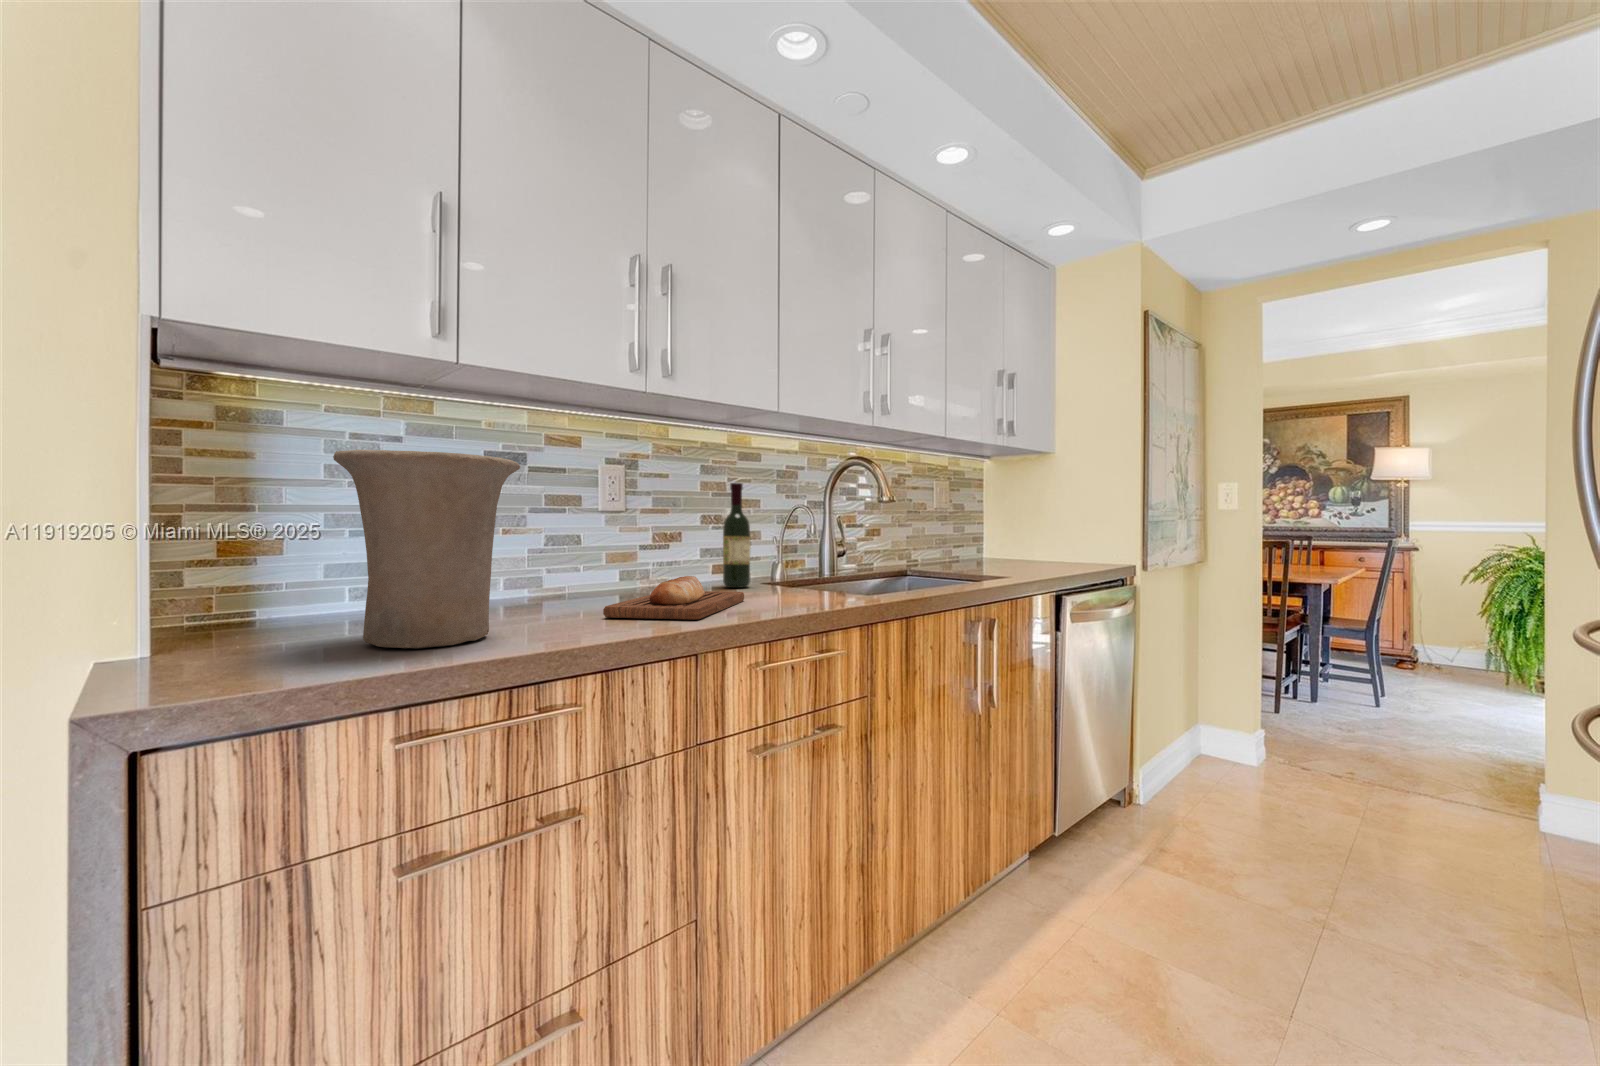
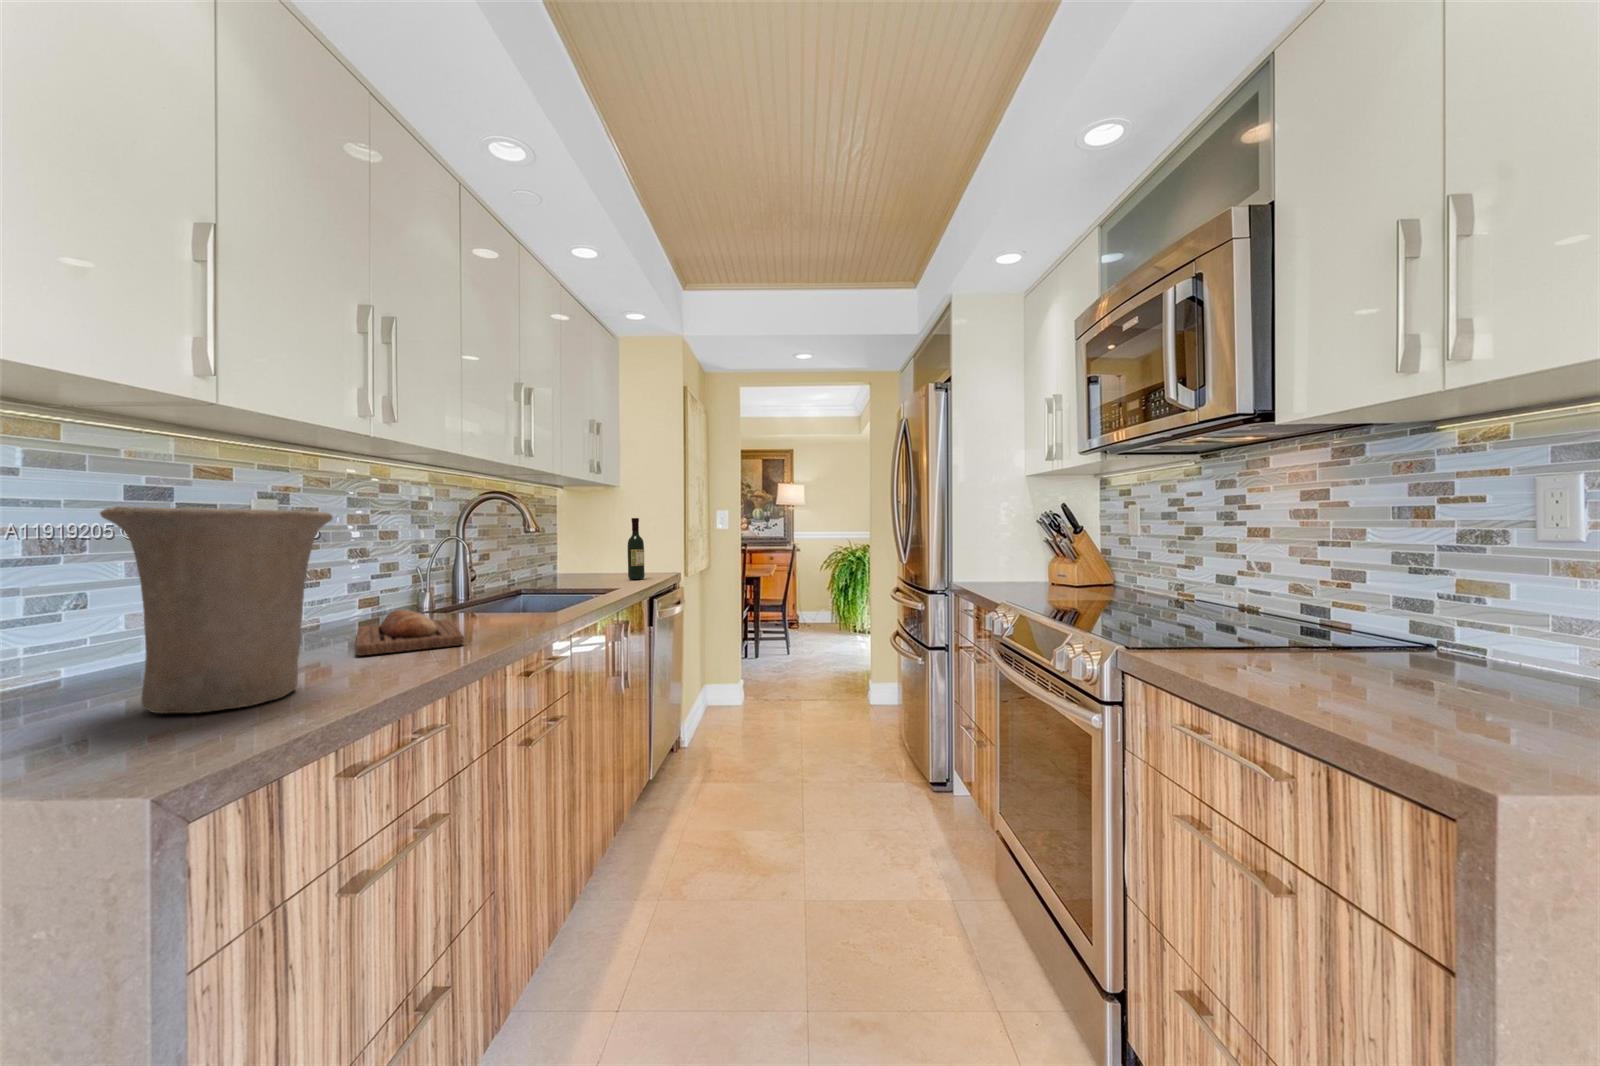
wine bottle: present [723,483,750,588] -> present [627,518,645,580]

